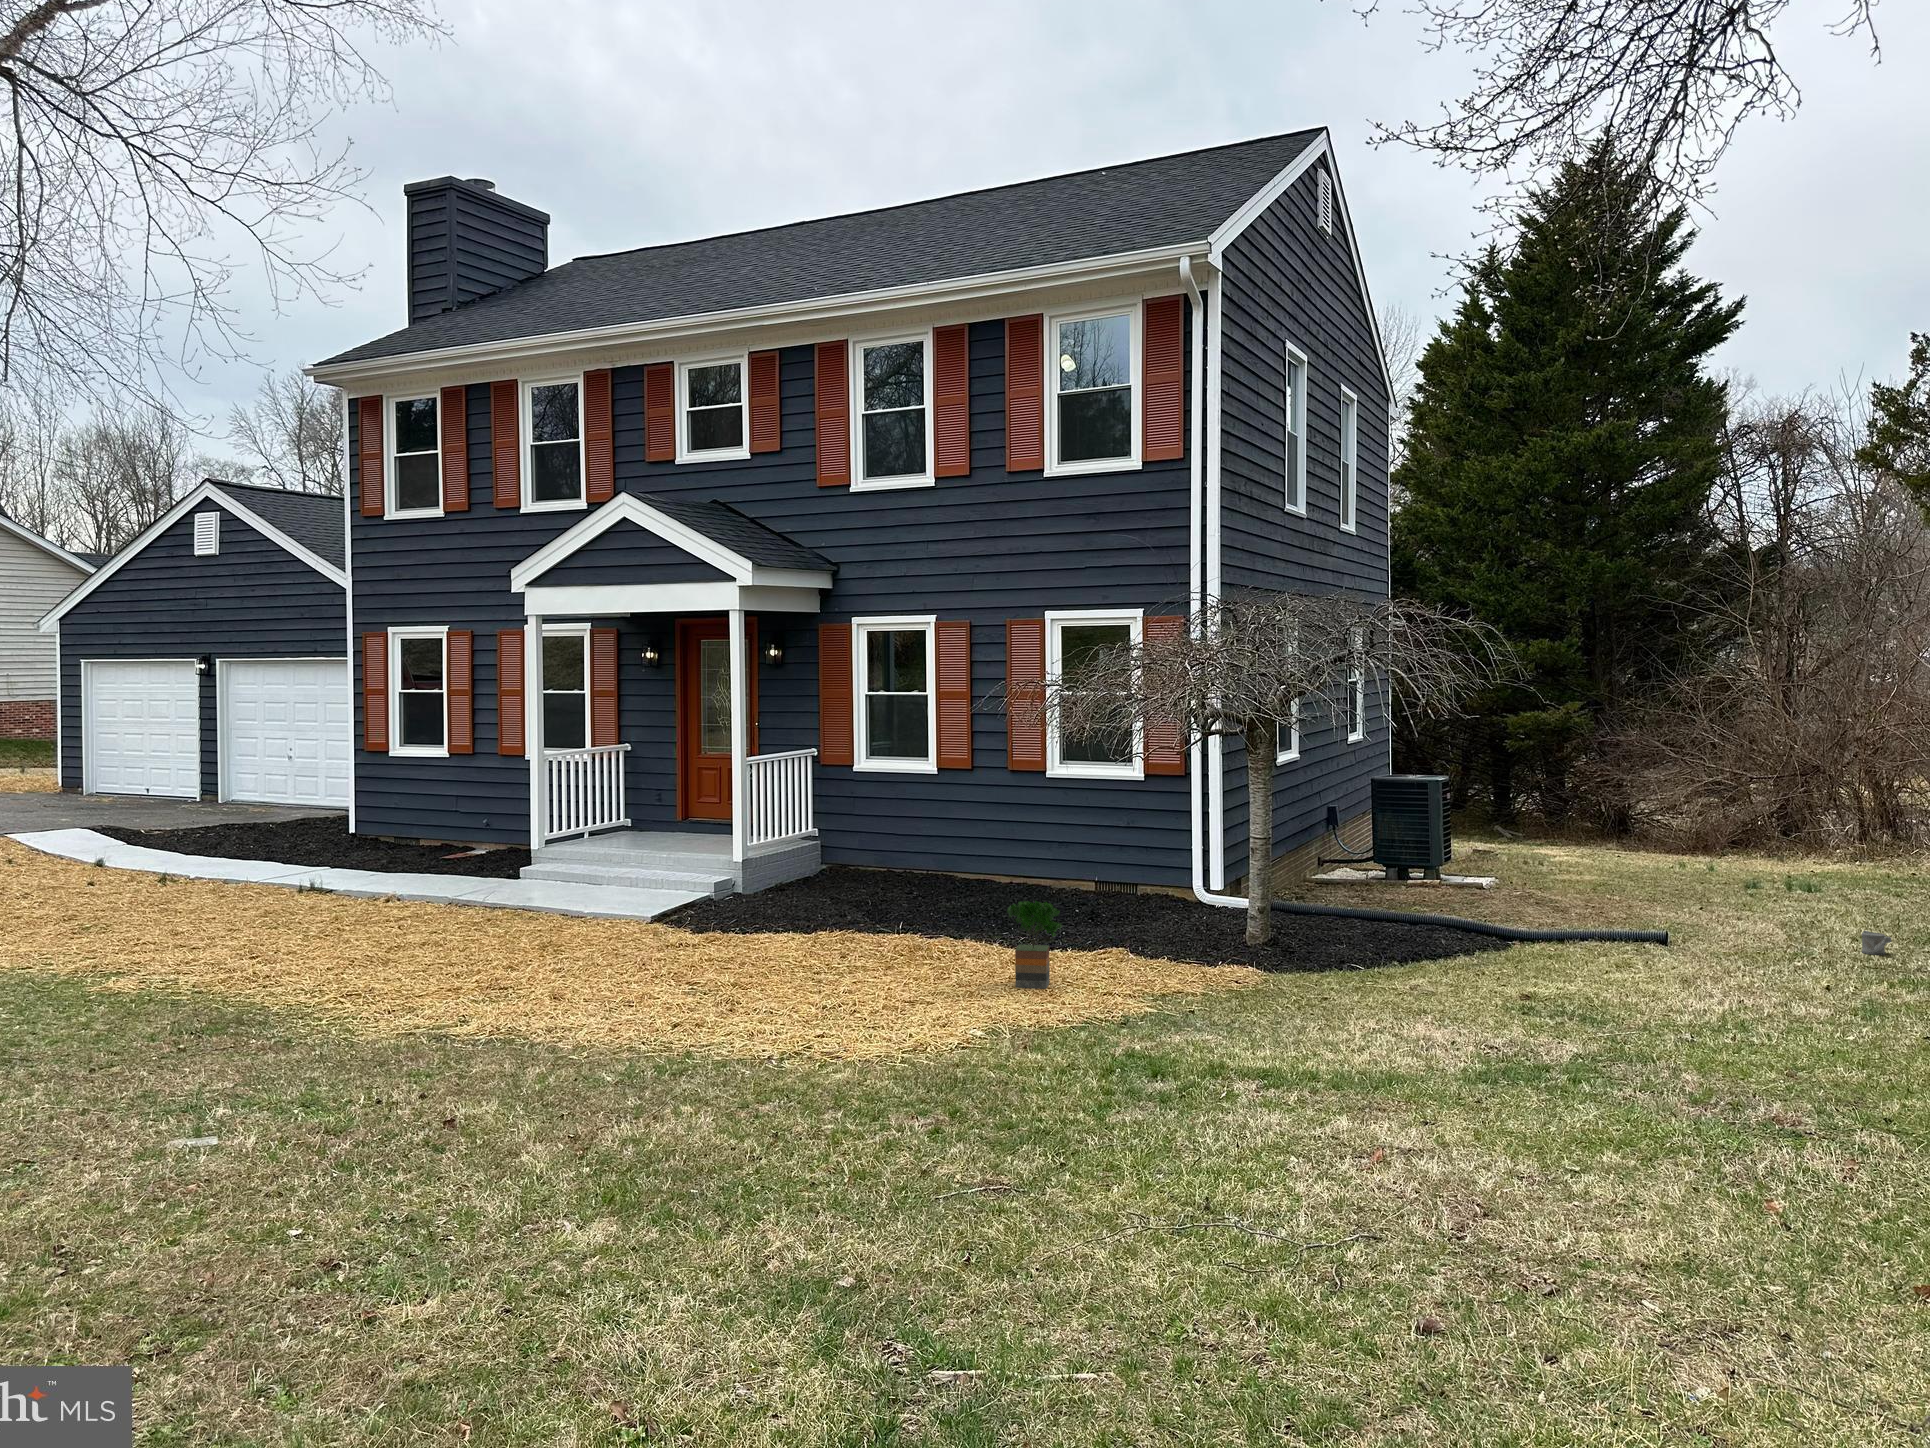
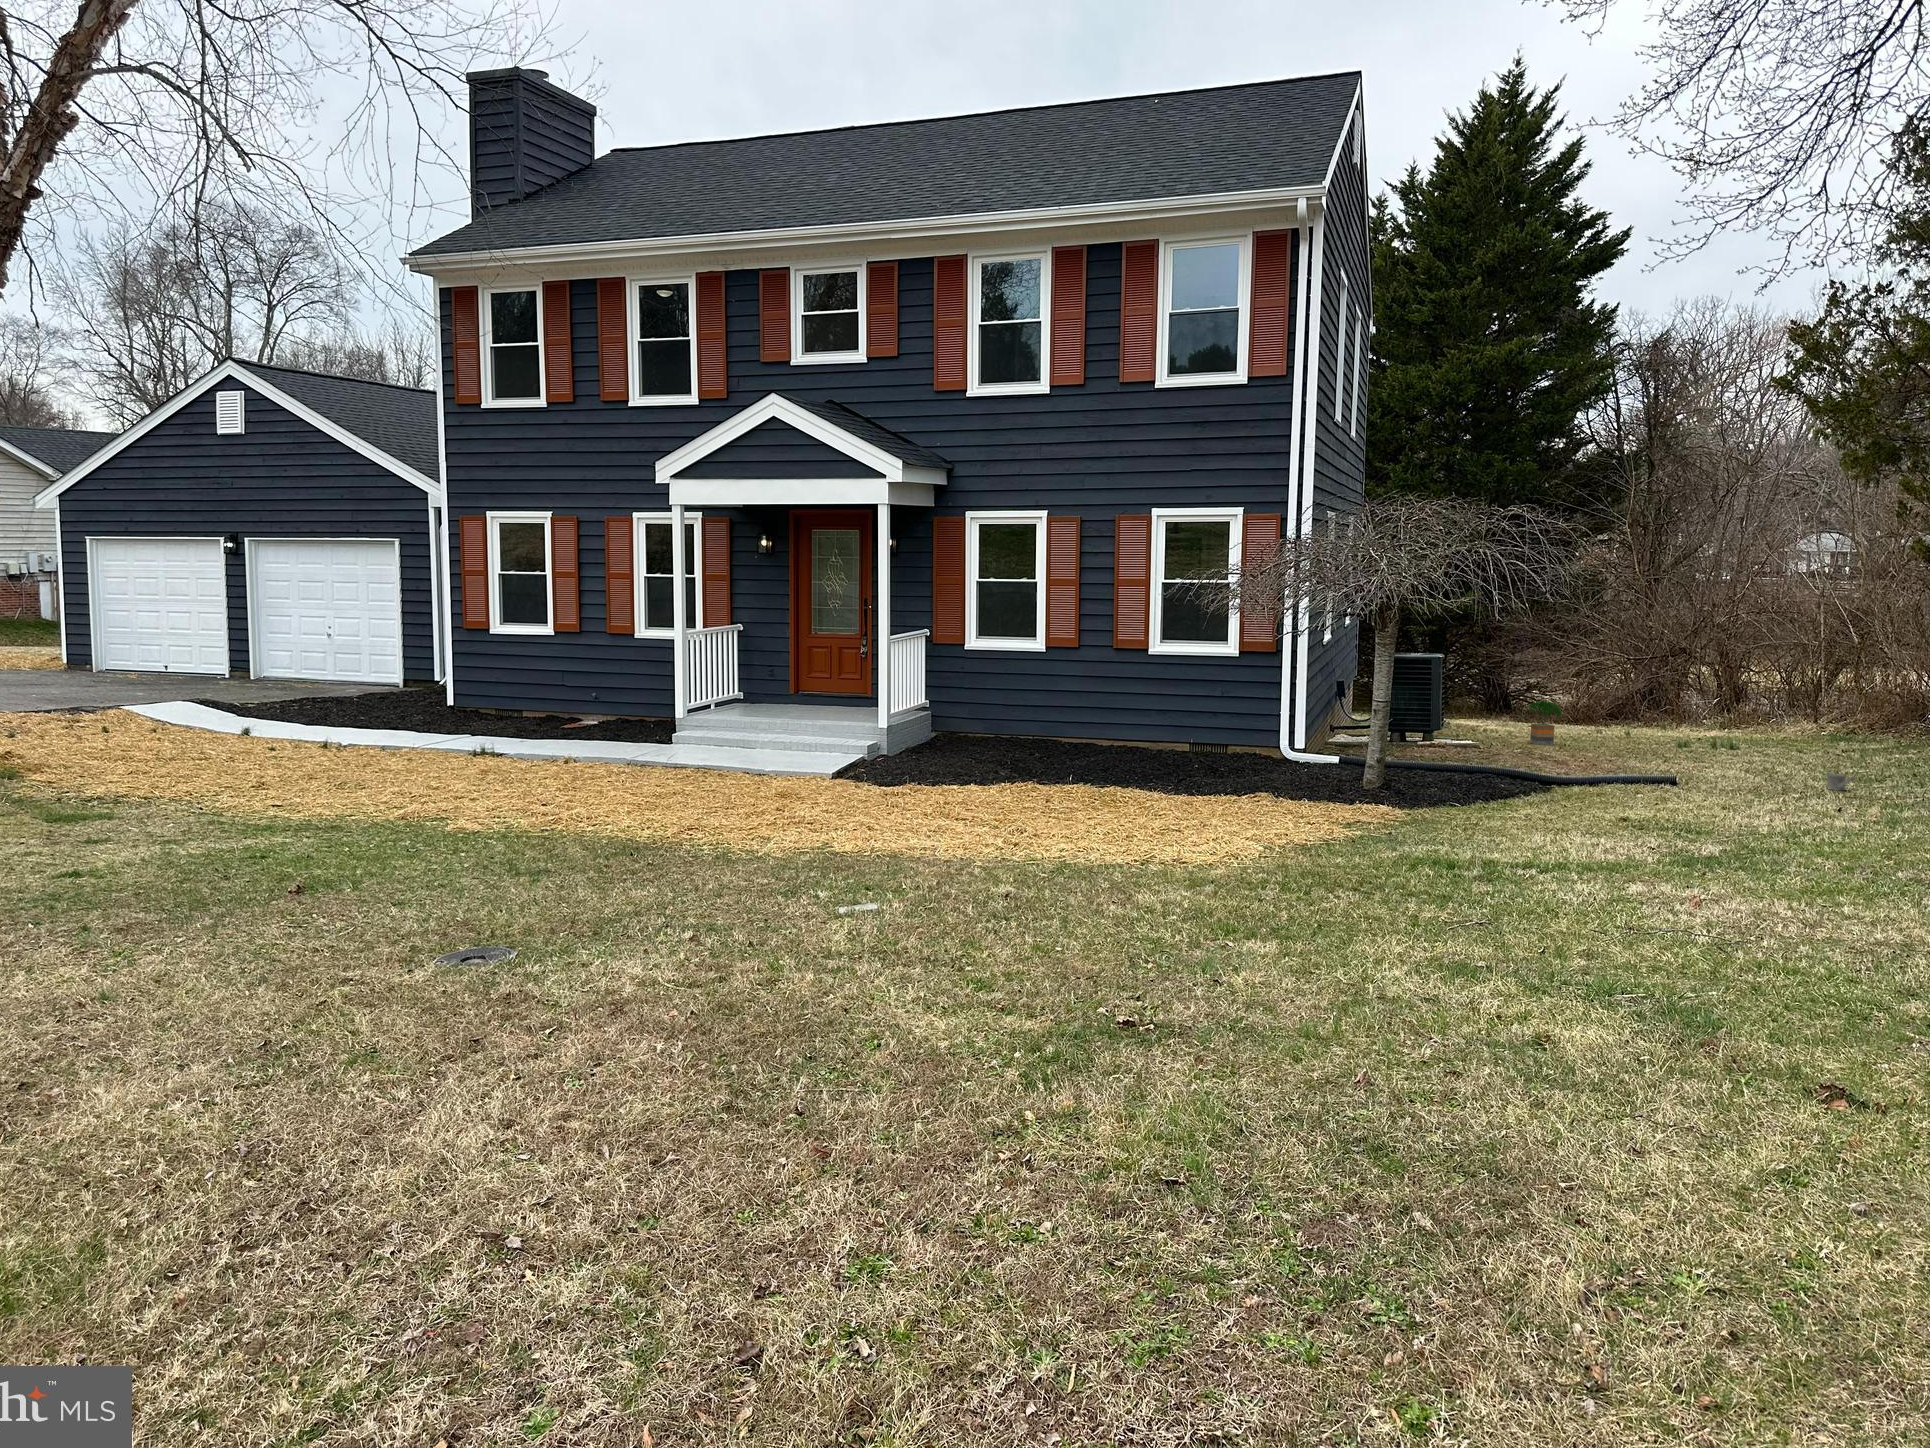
potted tree: present [1008,901,1061,989] -> present [1529,701,1562,745]

